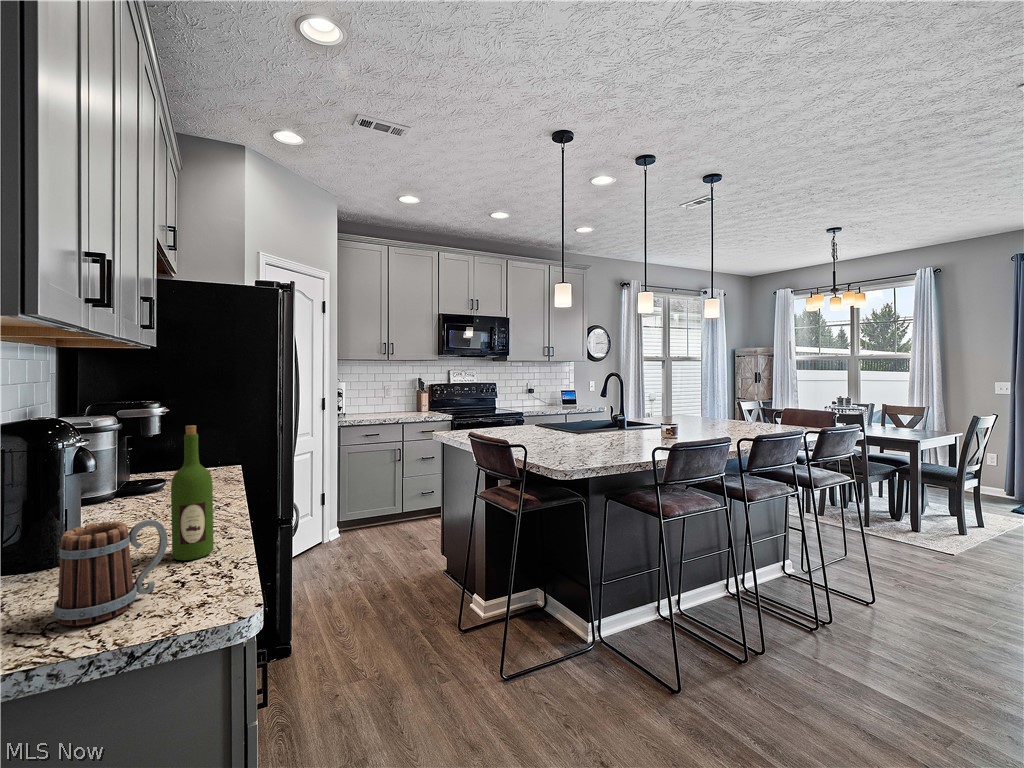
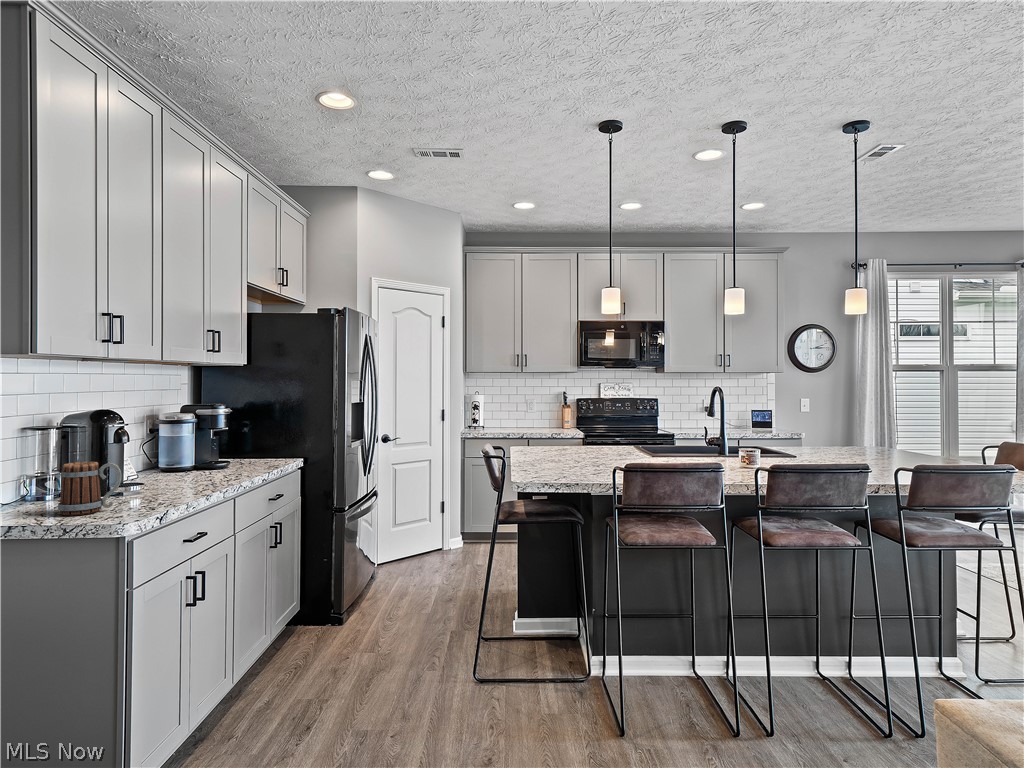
wine bottle: present [171,425,214,560] -> none [153,411,180,499]

